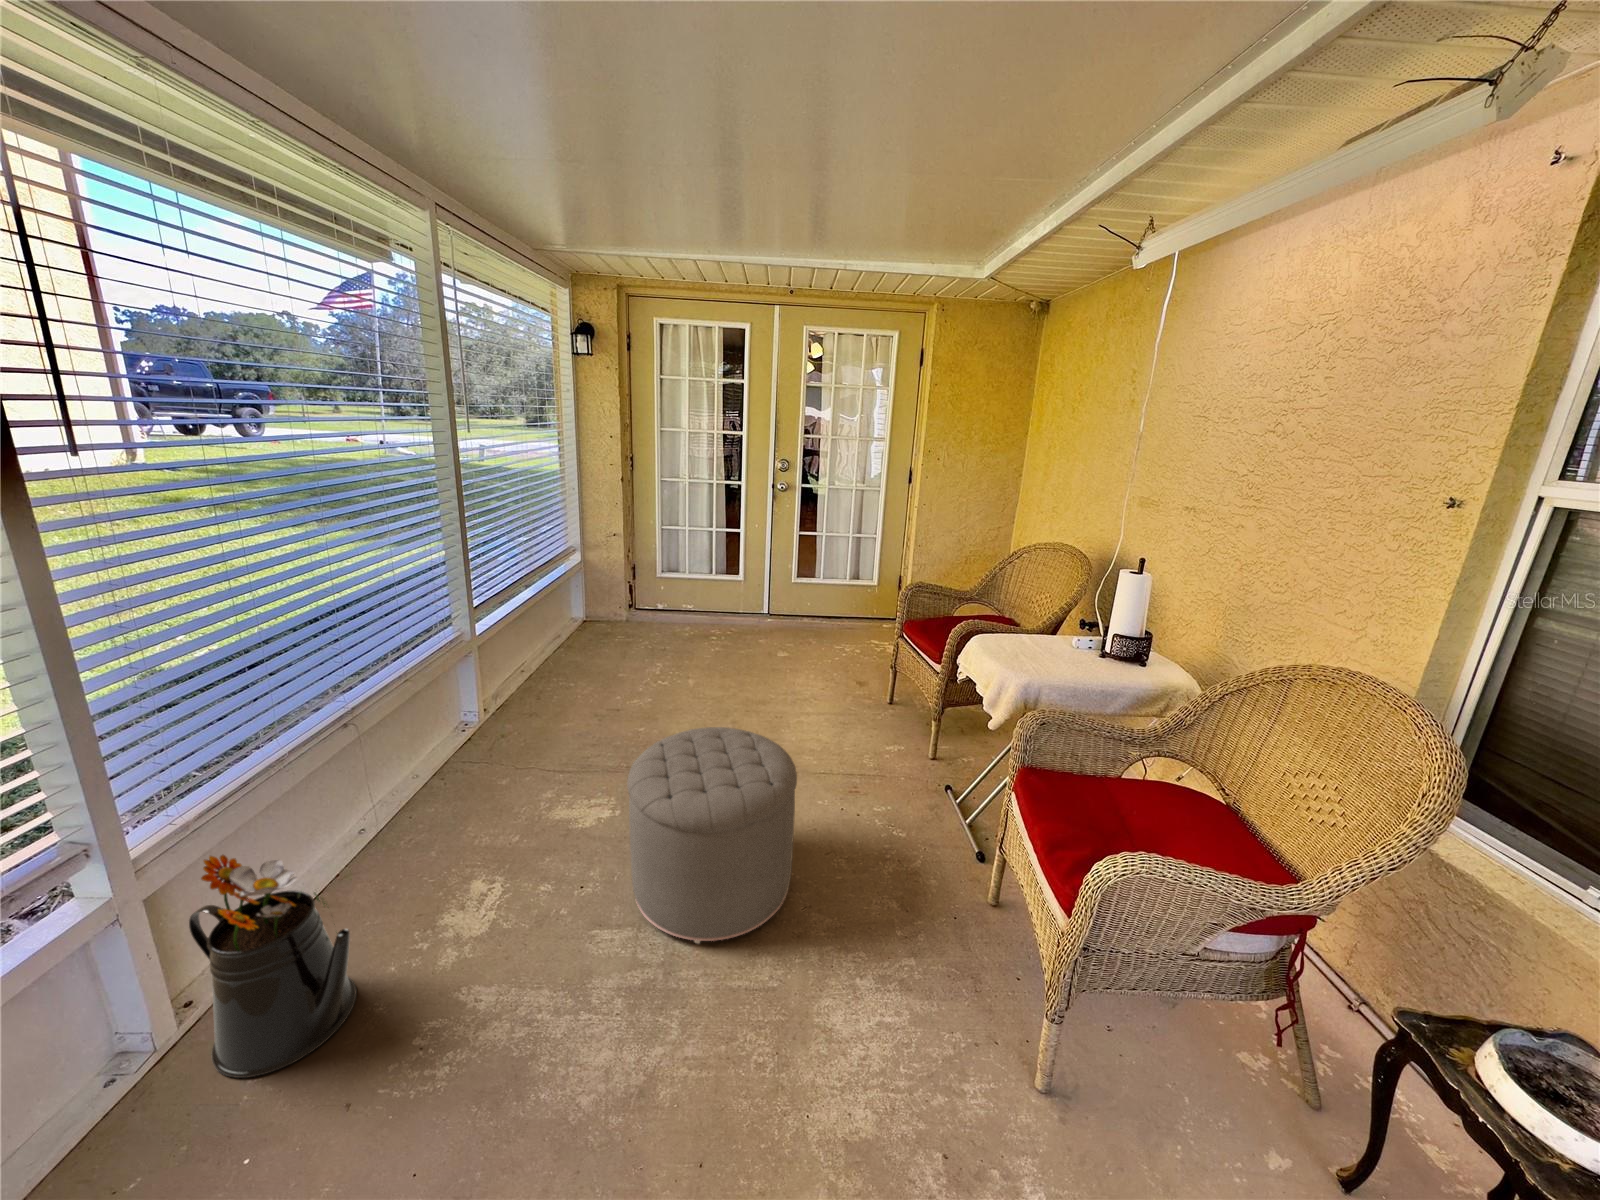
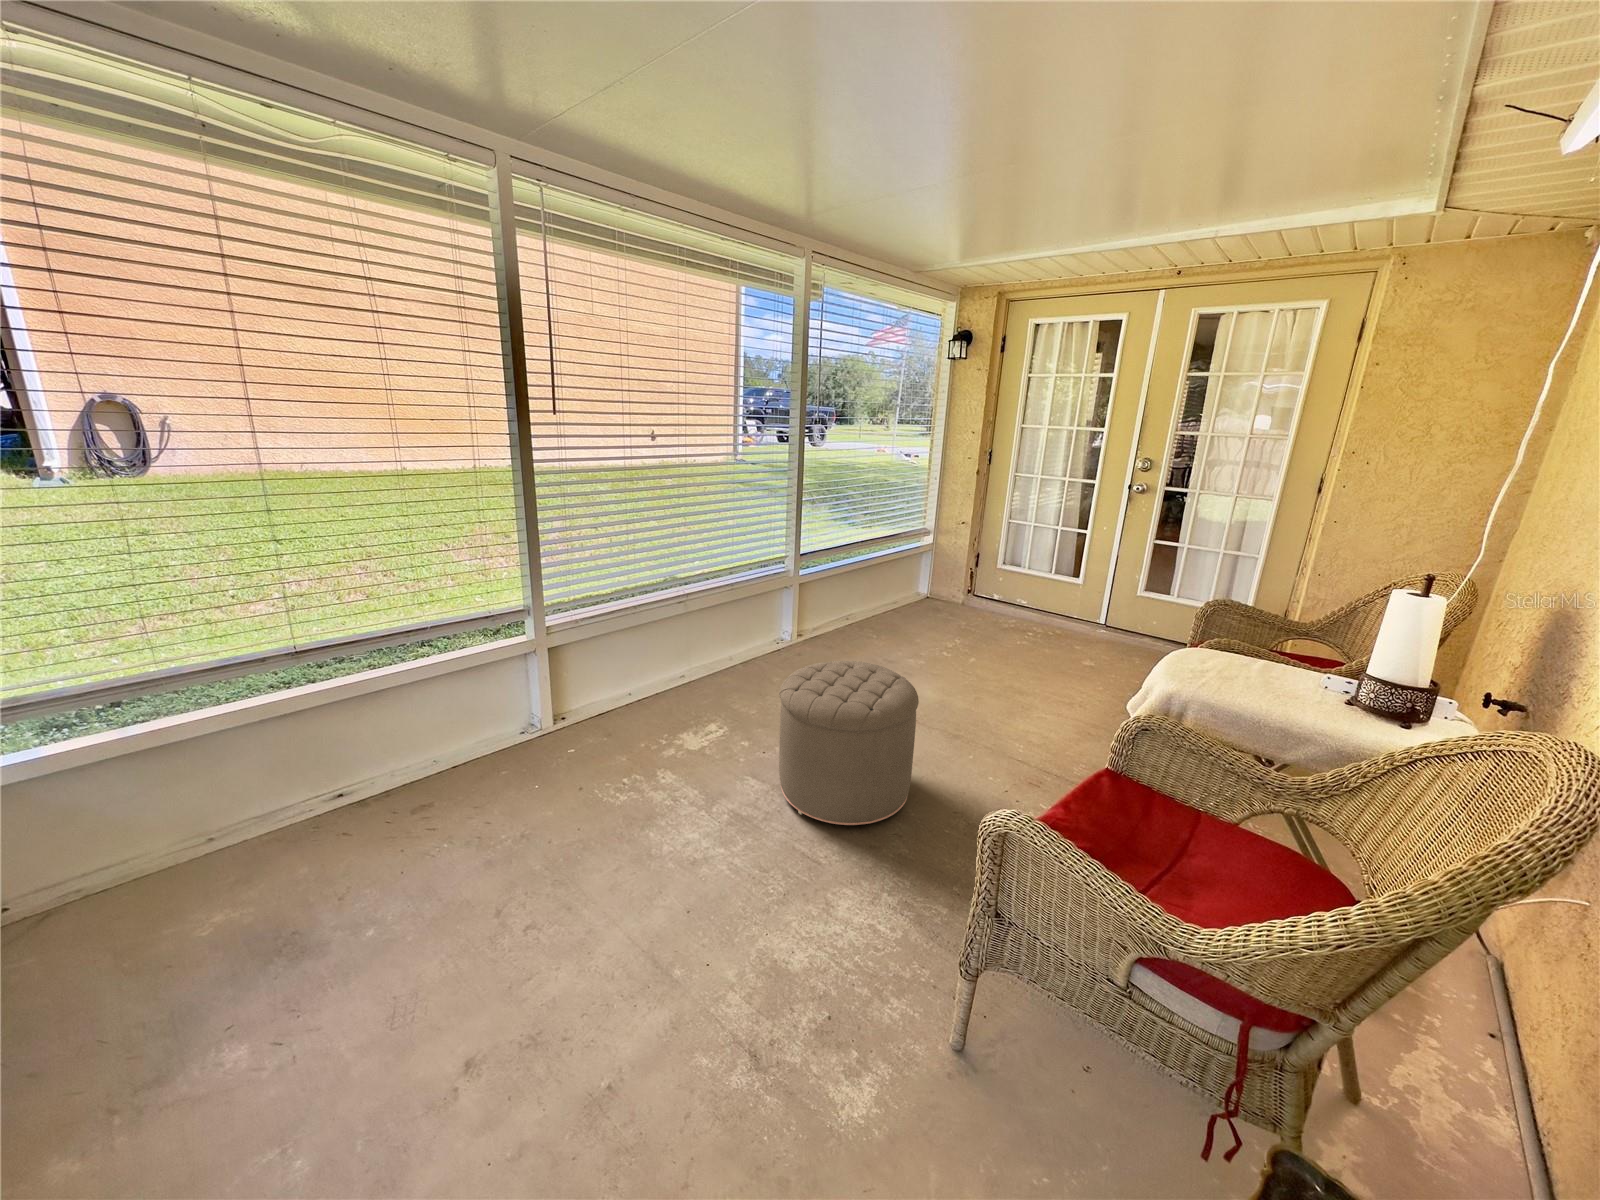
watering can: present [189,855,356,1078] -> none [567,633,632,758]

